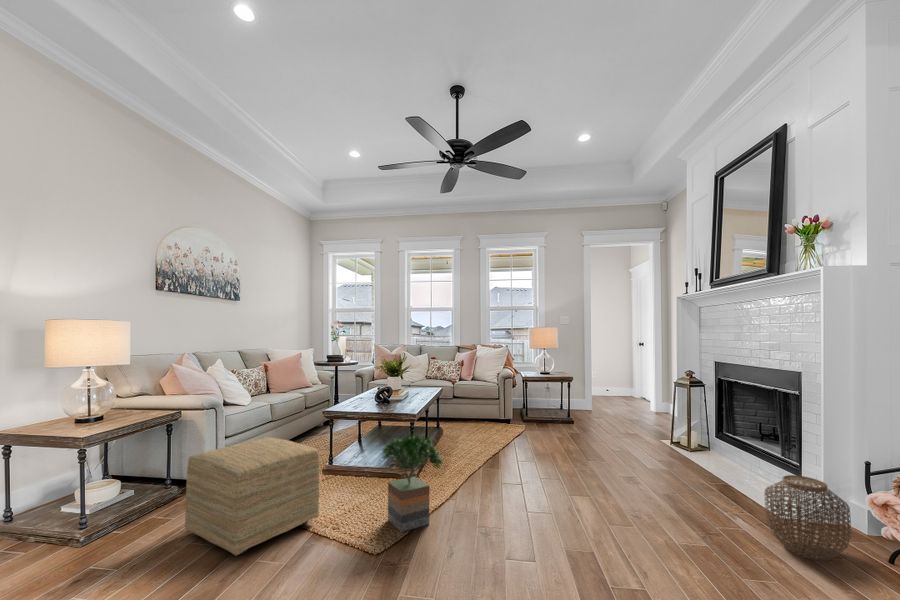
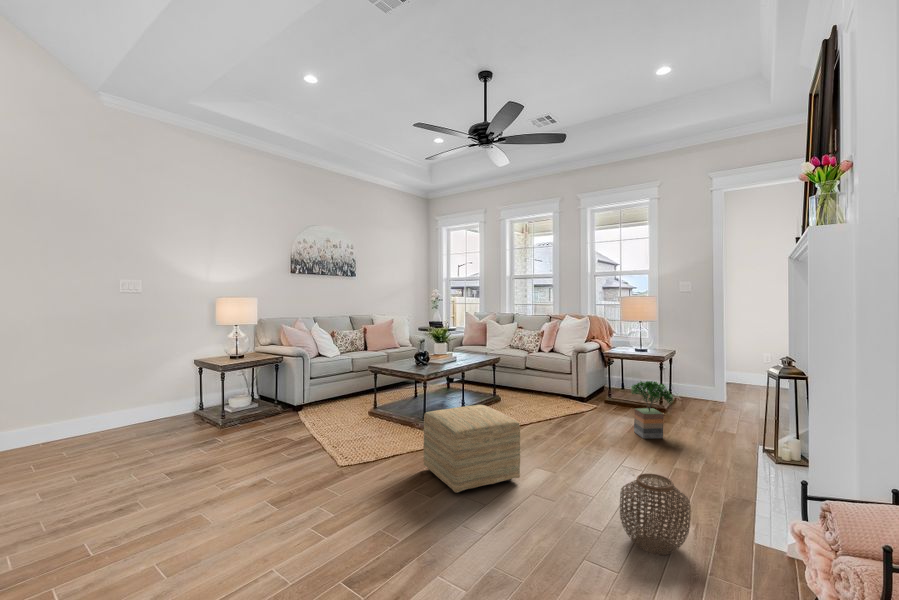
potted tree: present [382,435,443,532] -> present [631,381,674,439]
ottoman: present [185,437,319,555] -> present [423,405,520,493]

